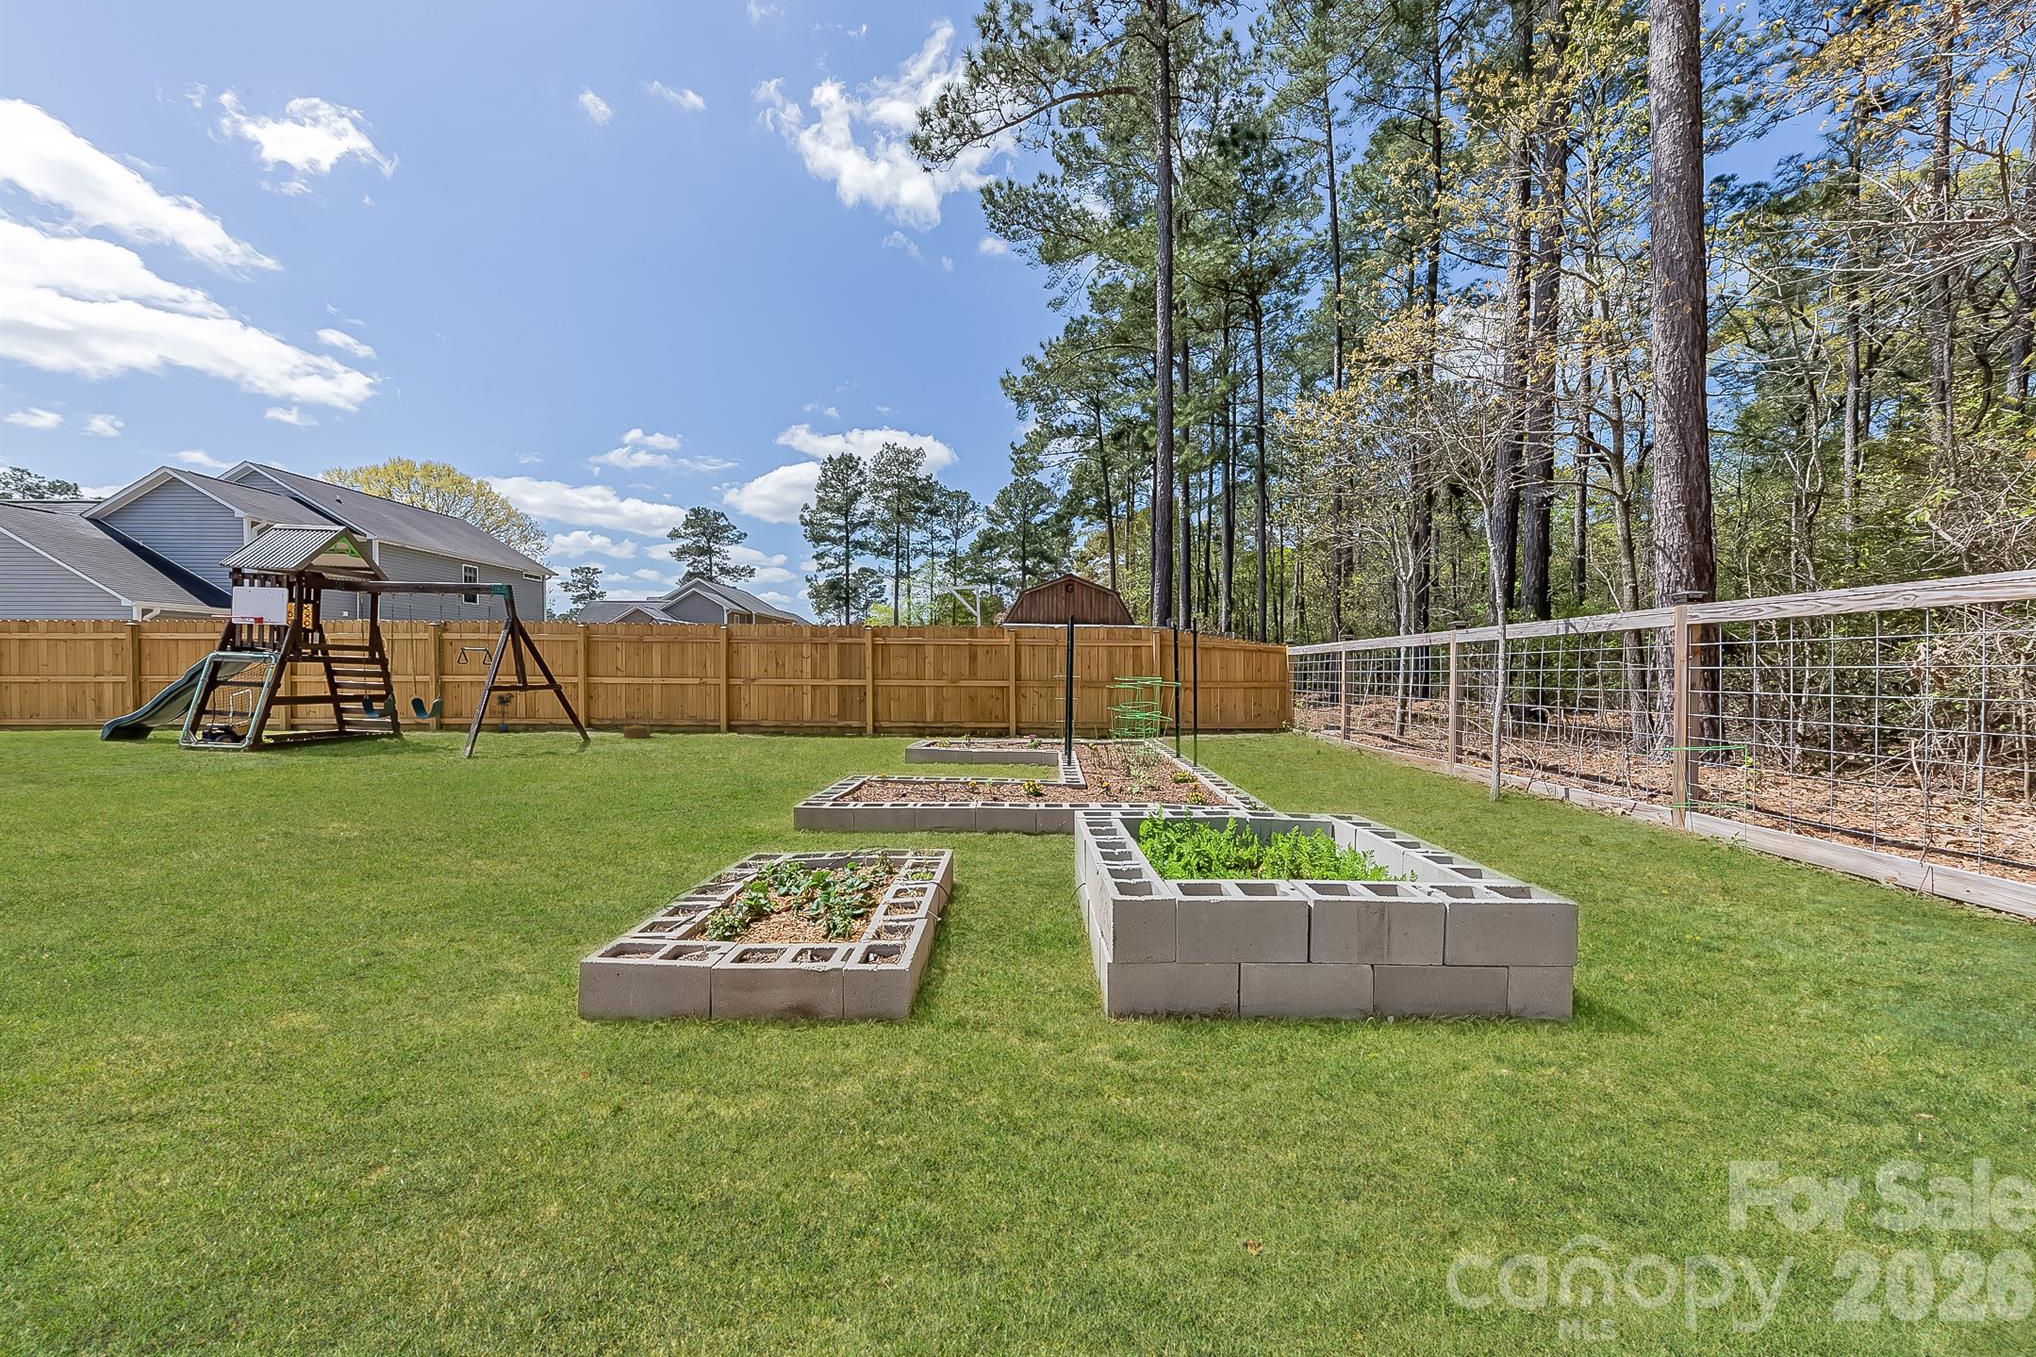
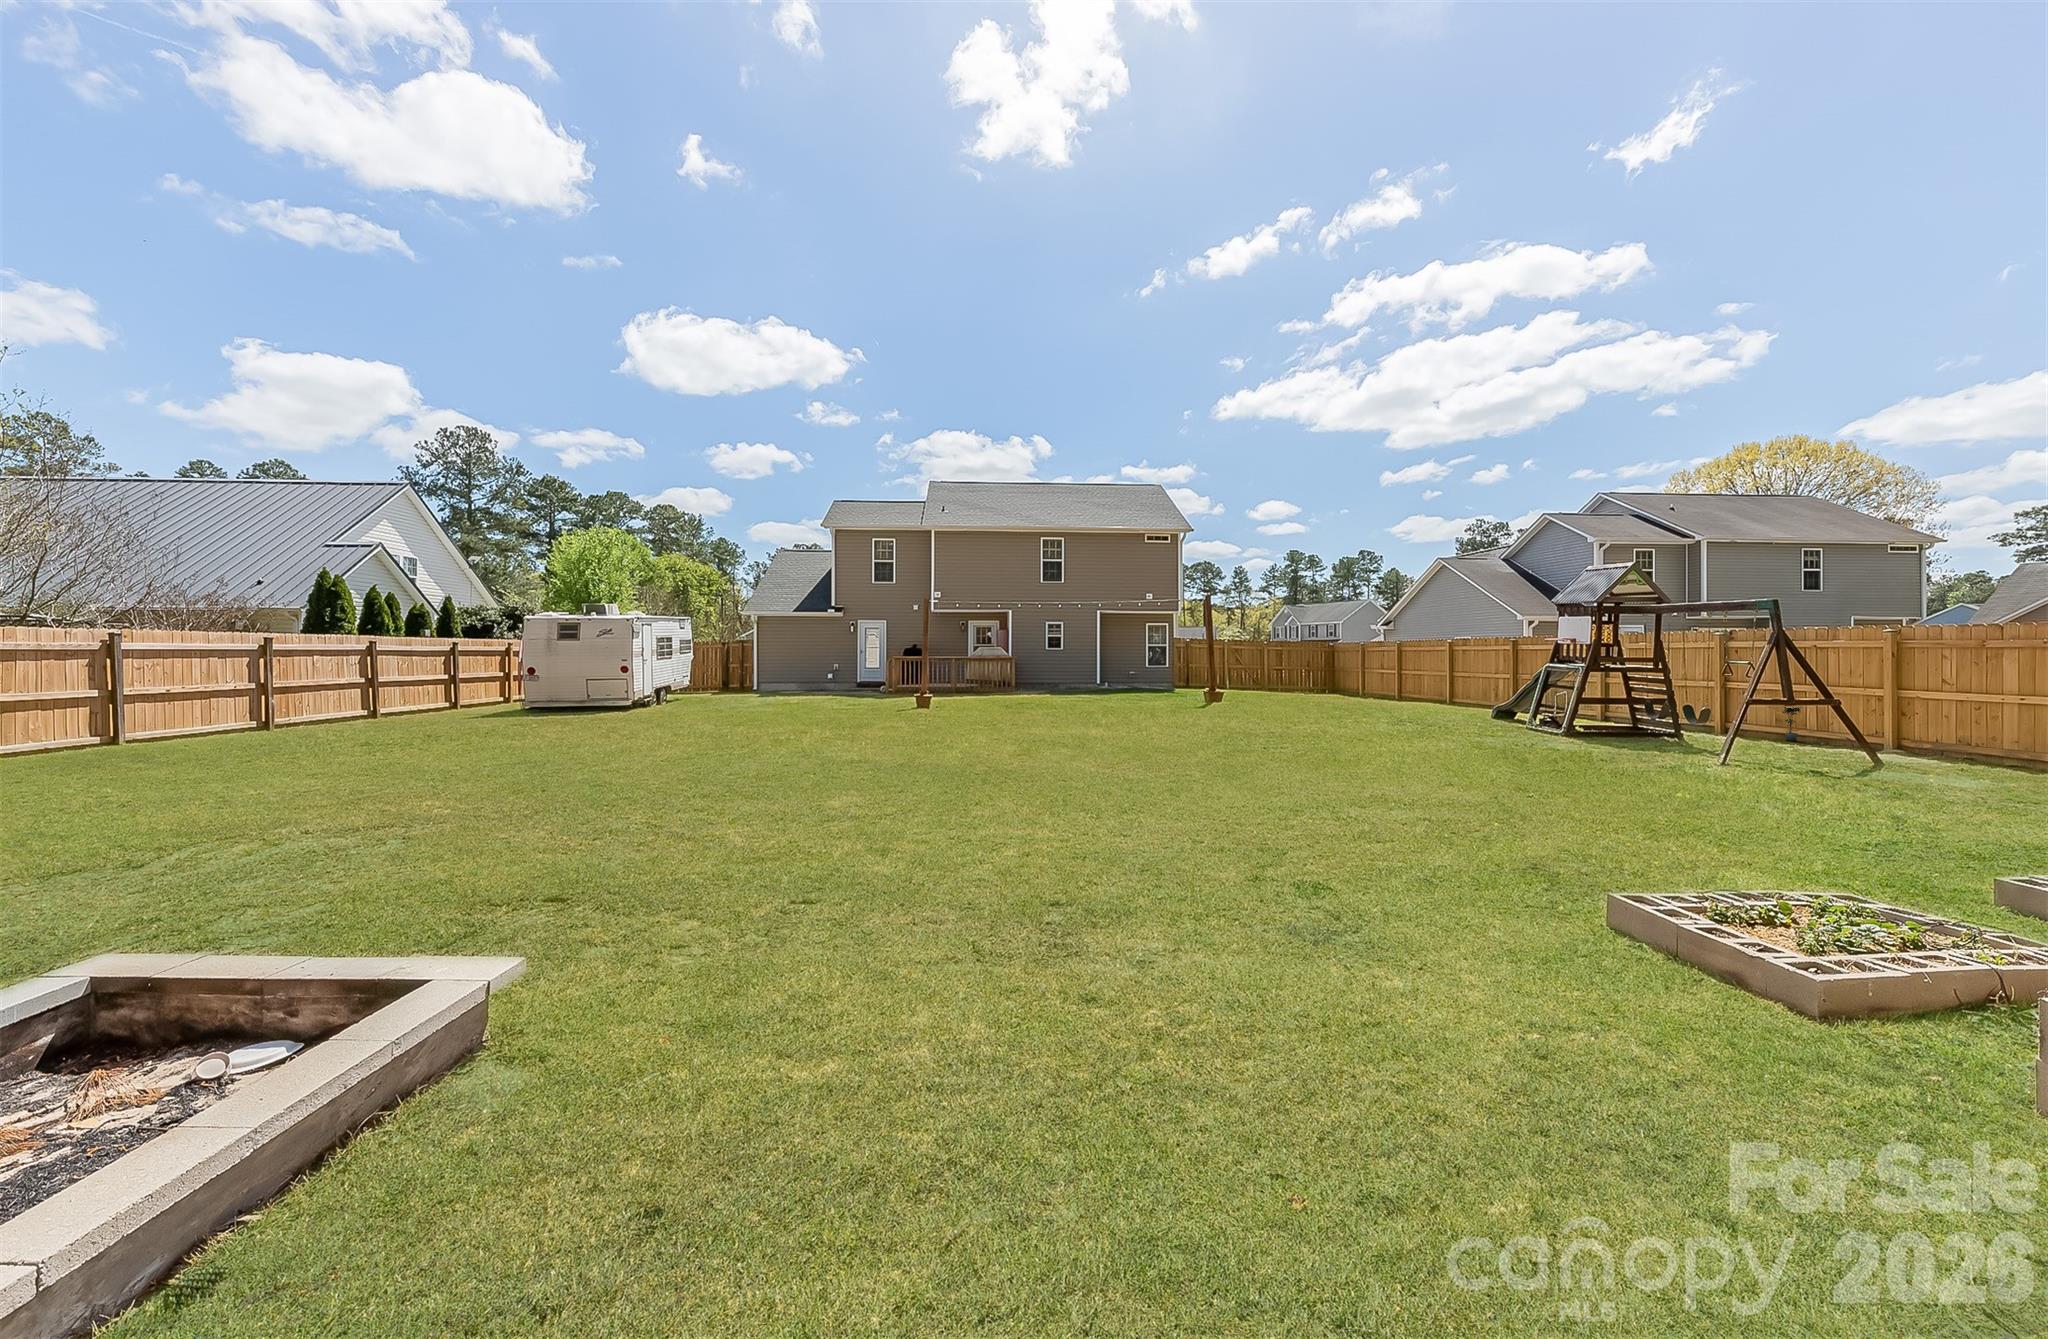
woven basket: present [623,710,651,738] -> none [1943,729,1990,765]

